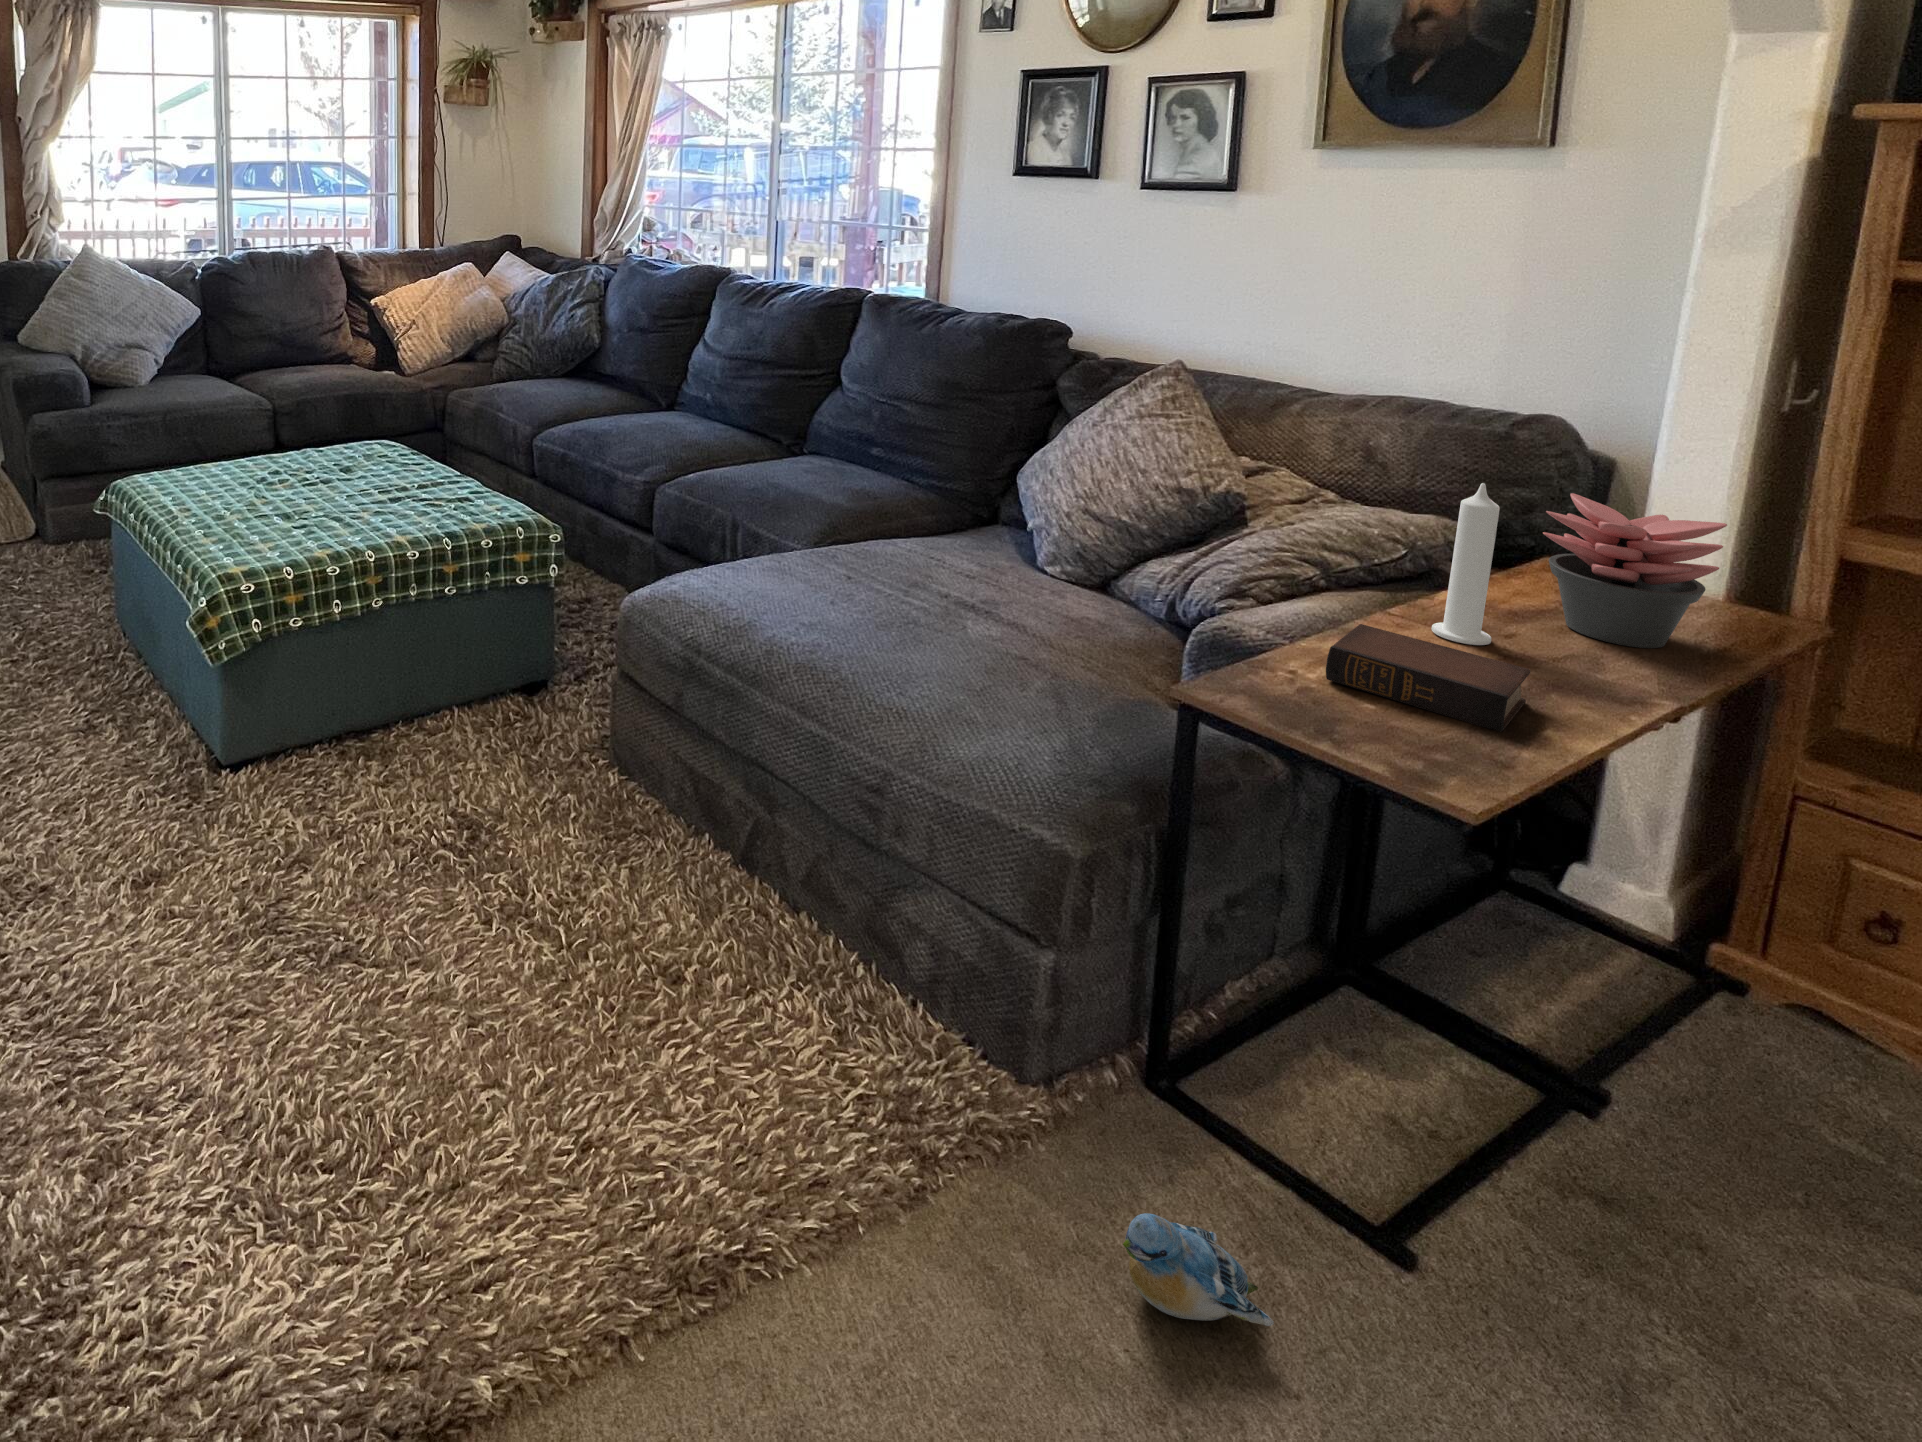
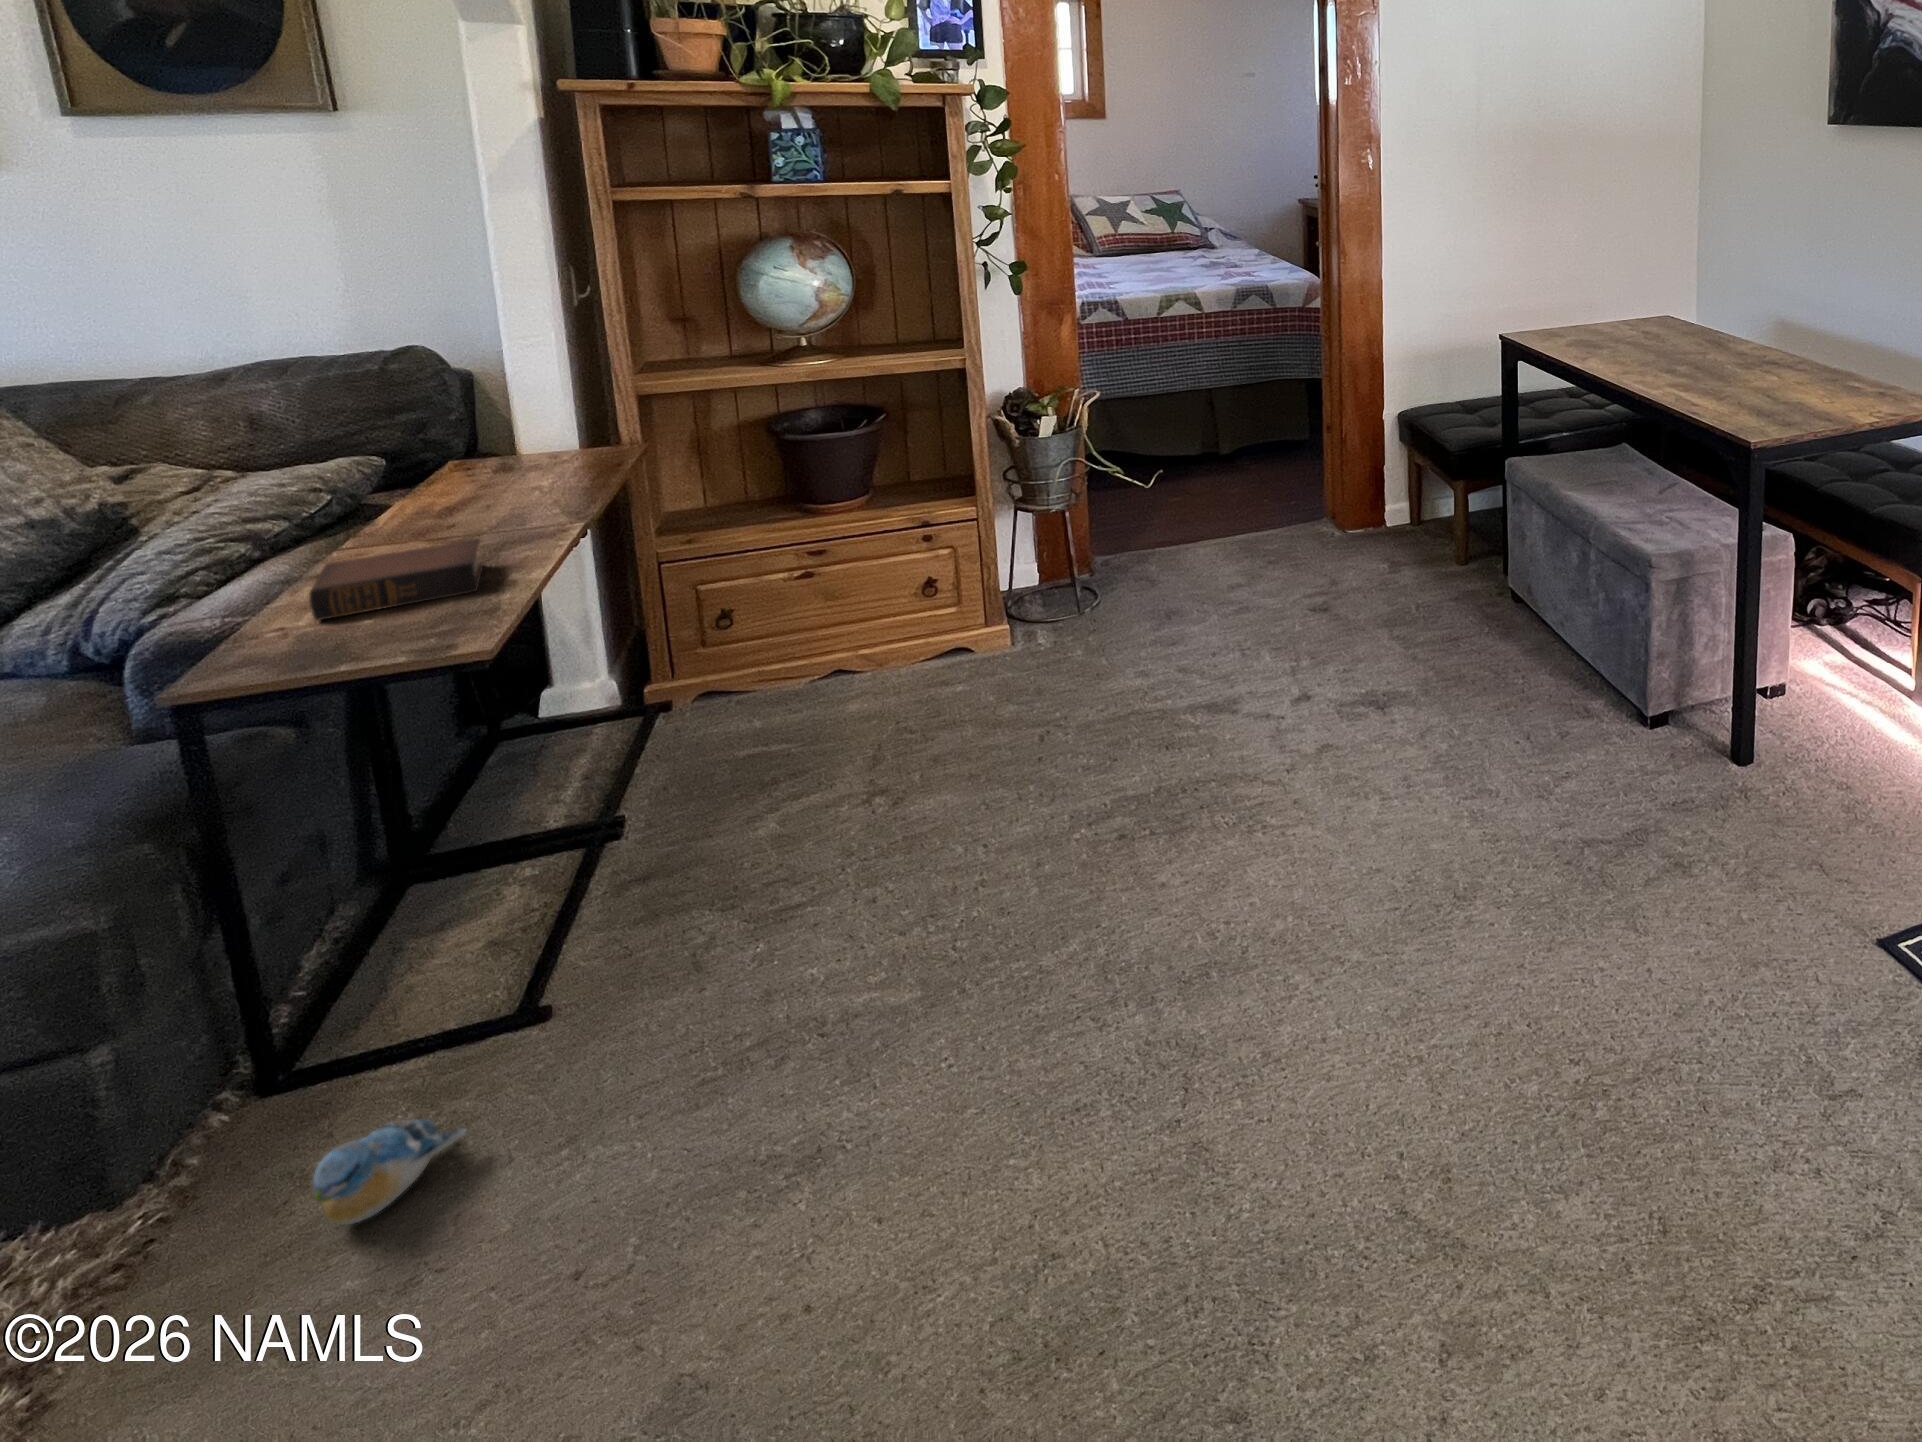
candle: present [1432,483,1500,645] -> none [376,410,438,549]
succulent plant: present [1543,493,1727,648] -> none [444,391,572,504]

